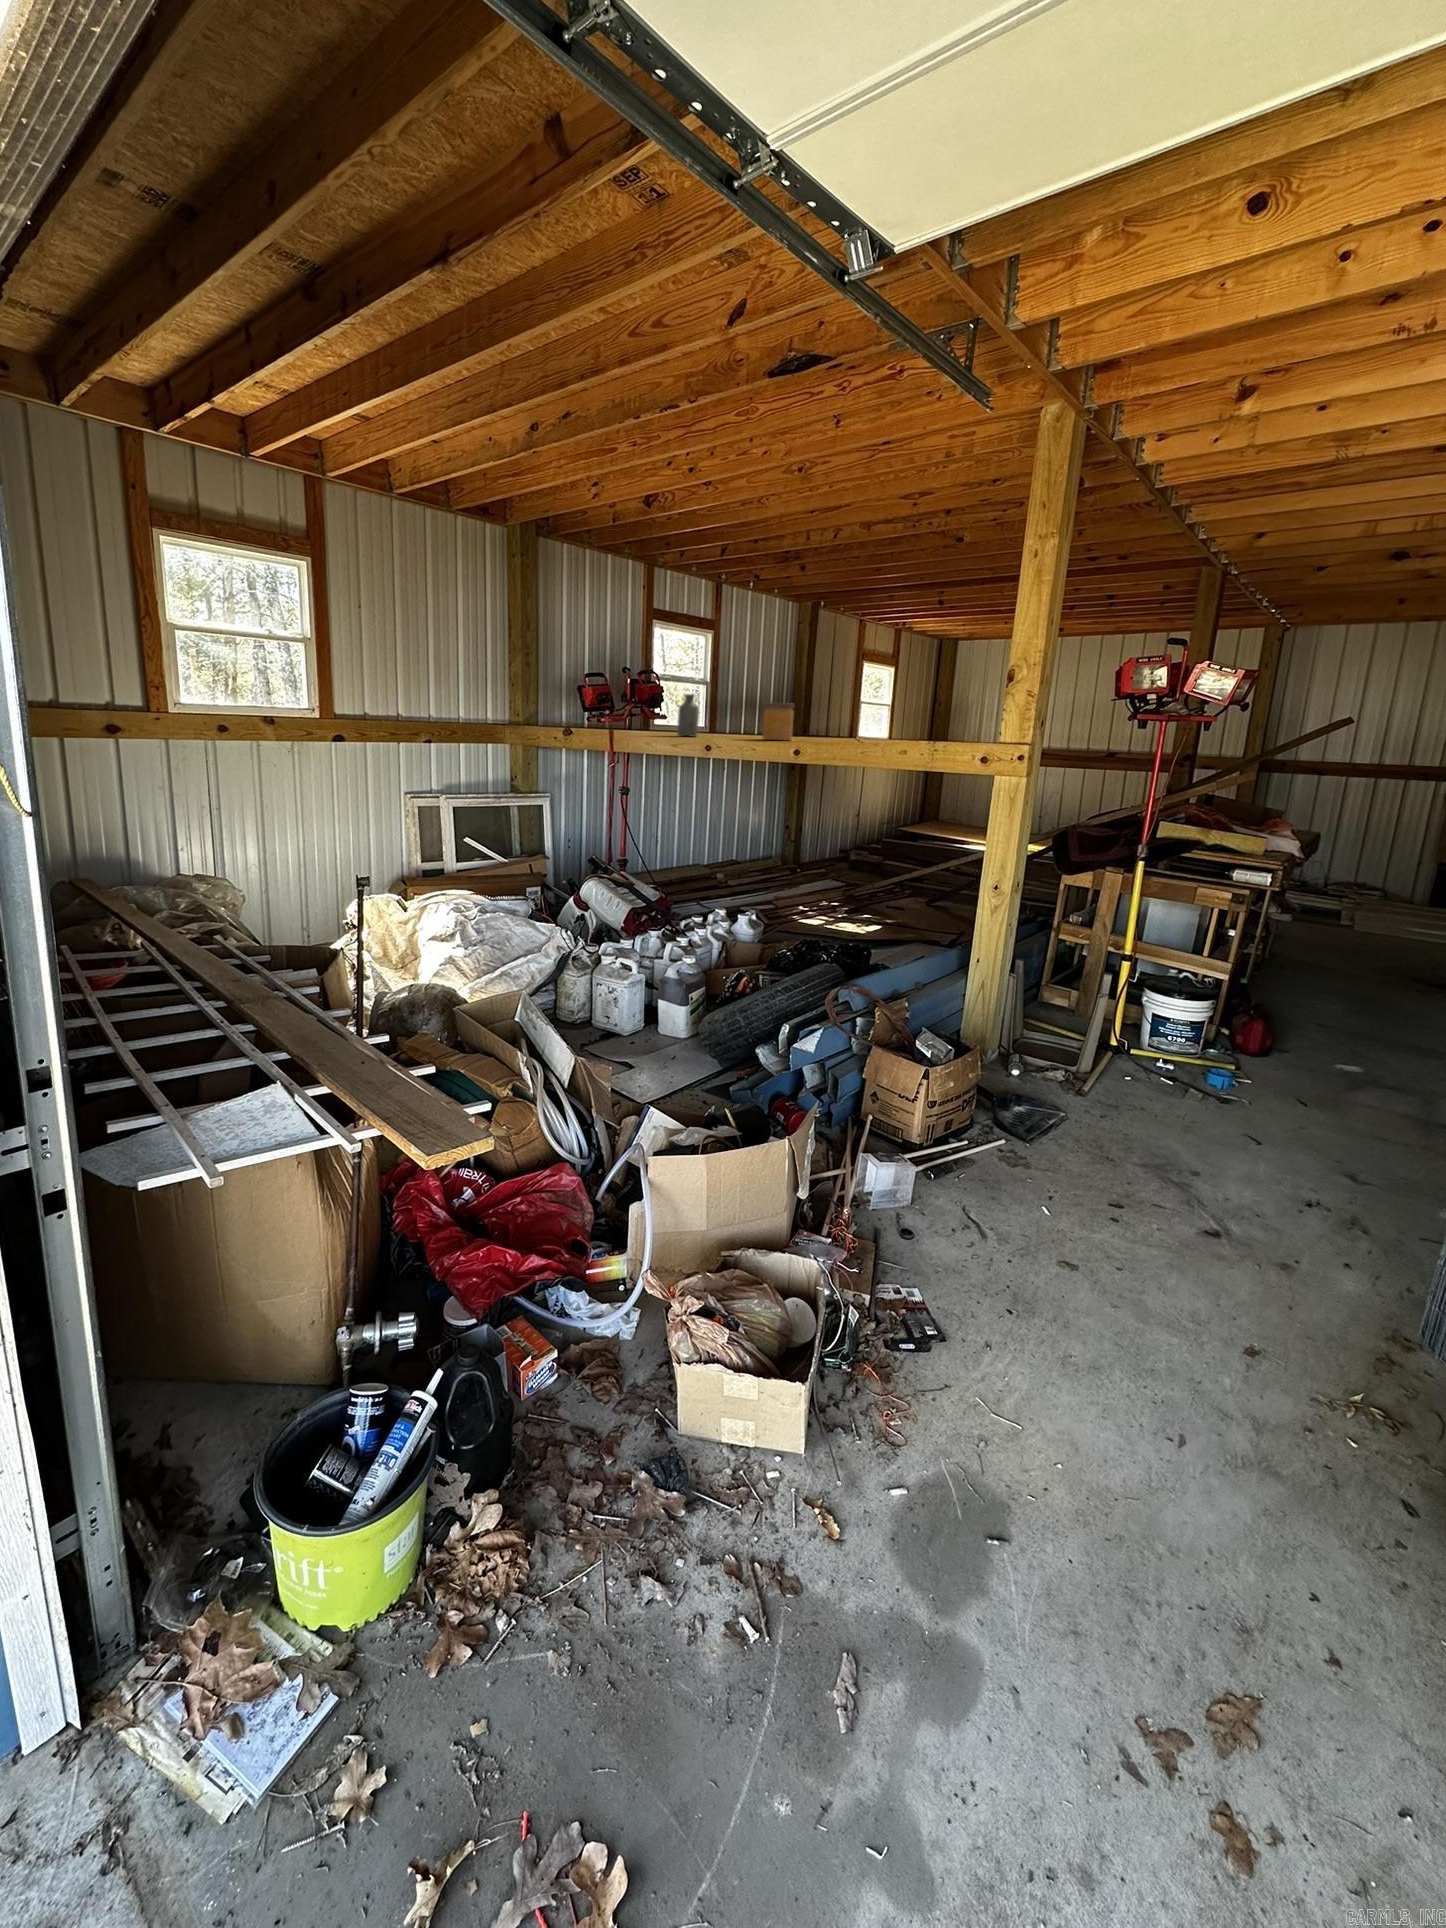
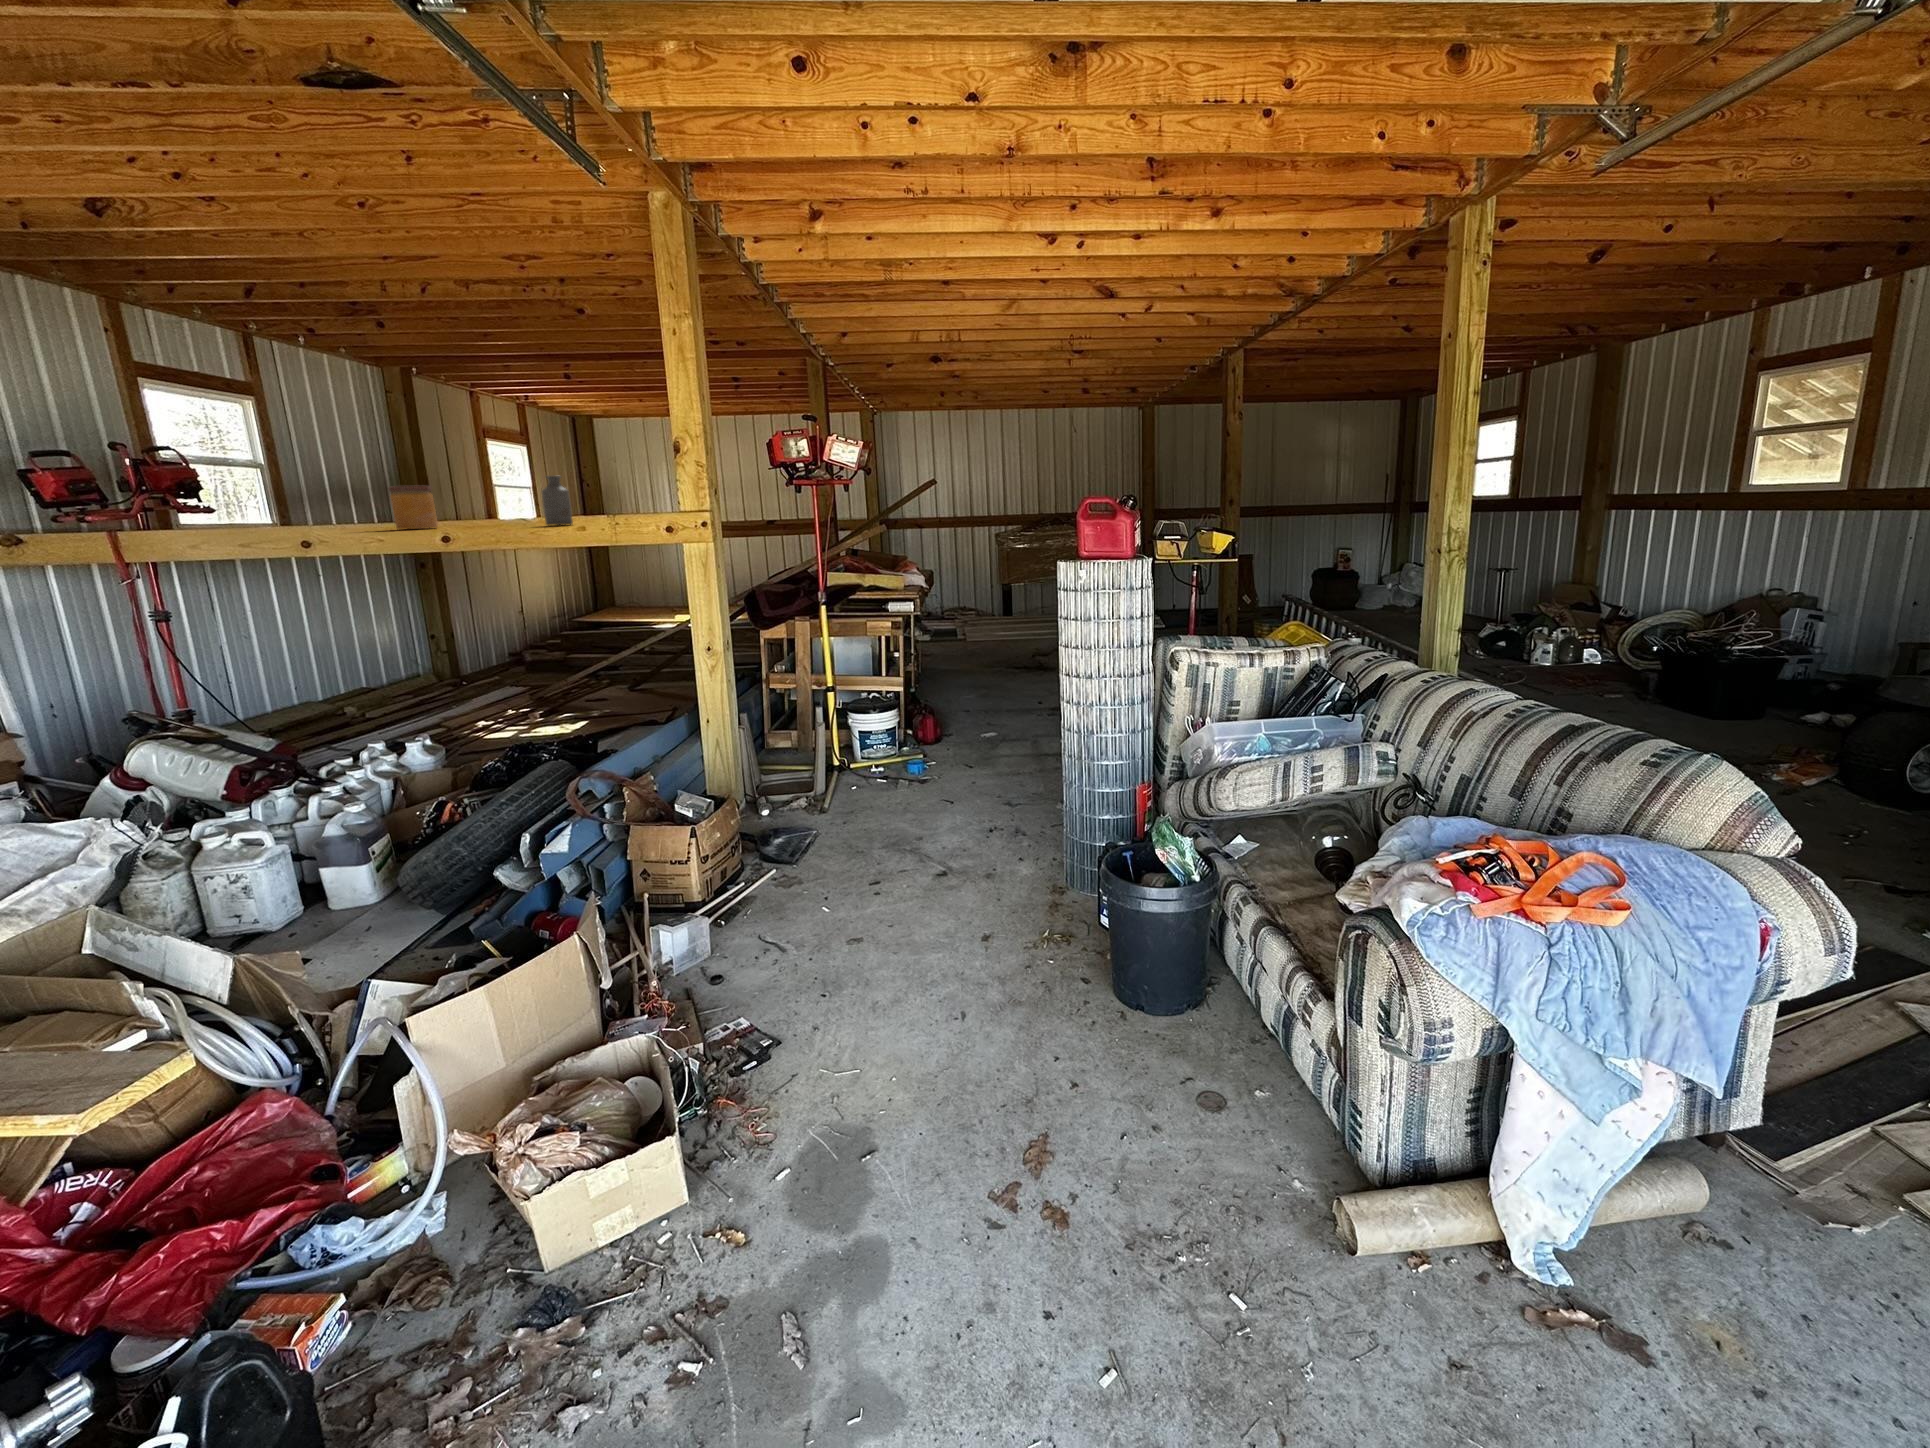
bottle: present [677,694,699,736] -> present [542,476,573,525]

